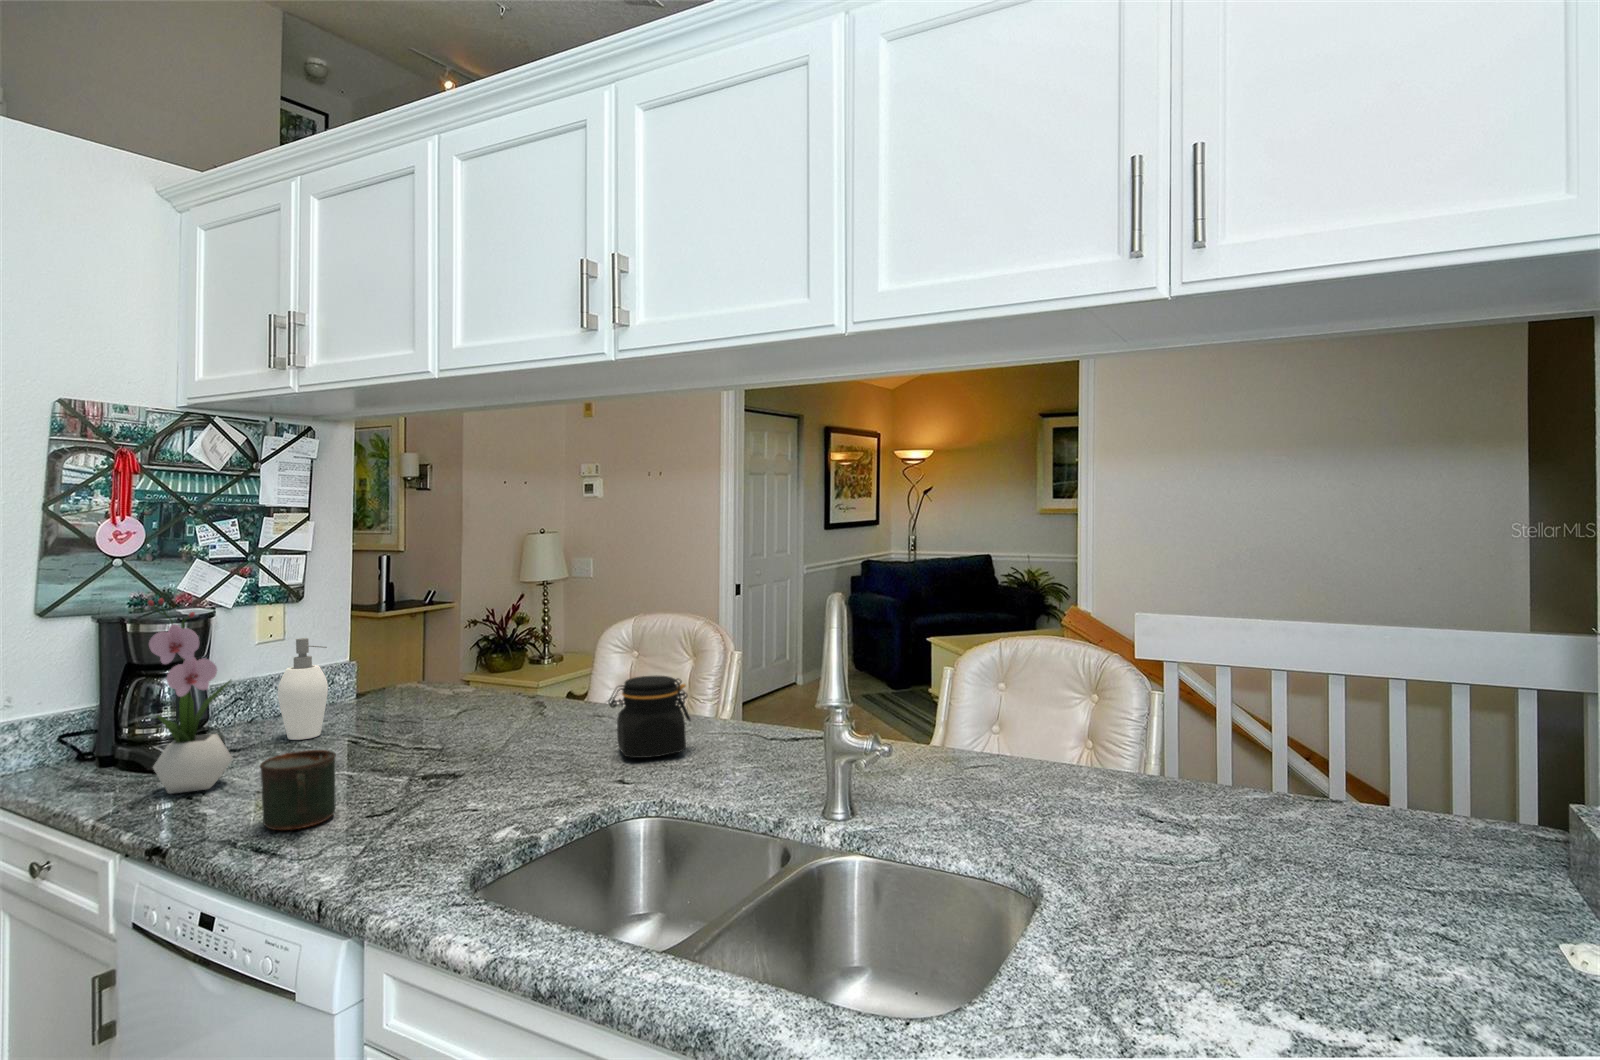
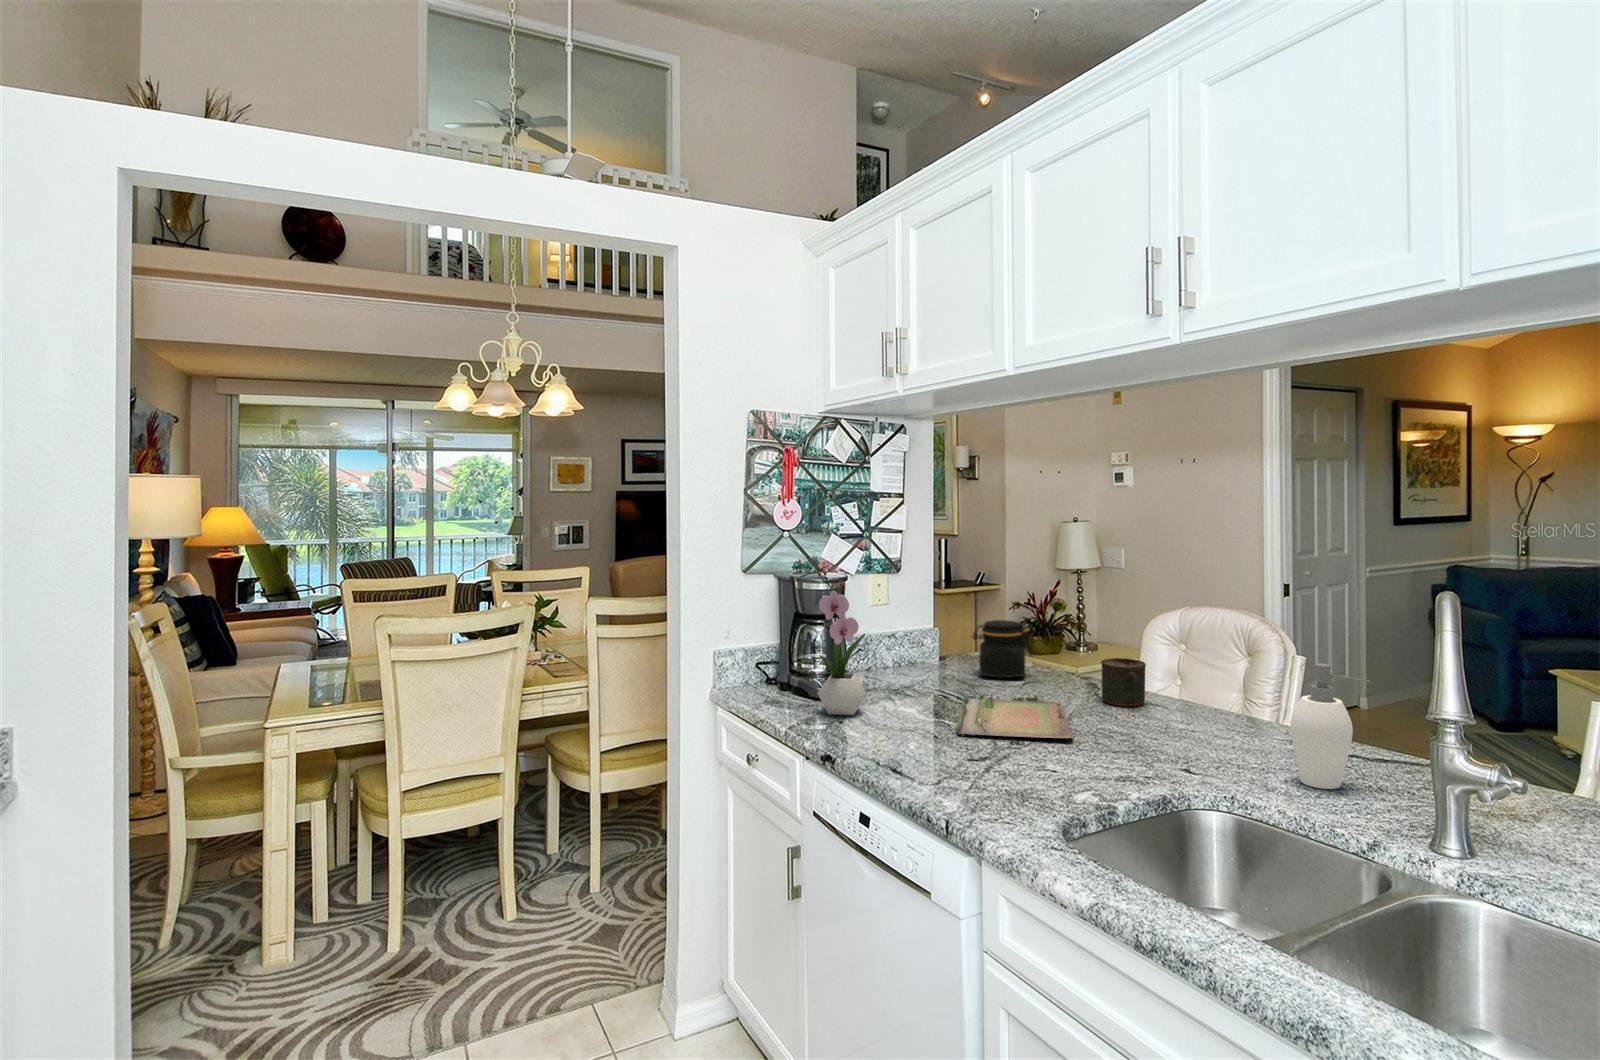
soap dispenser: present [278,638,328,740] -> present [1291,663,1370,789]
jar: present [608,676,691,758] -> present [972,620,1032,678]
tray: none [356,722,502,790] -> present [957,692,1073,738]
mug: present [260,750,336,830] -> present [1101,658,1146,706]

